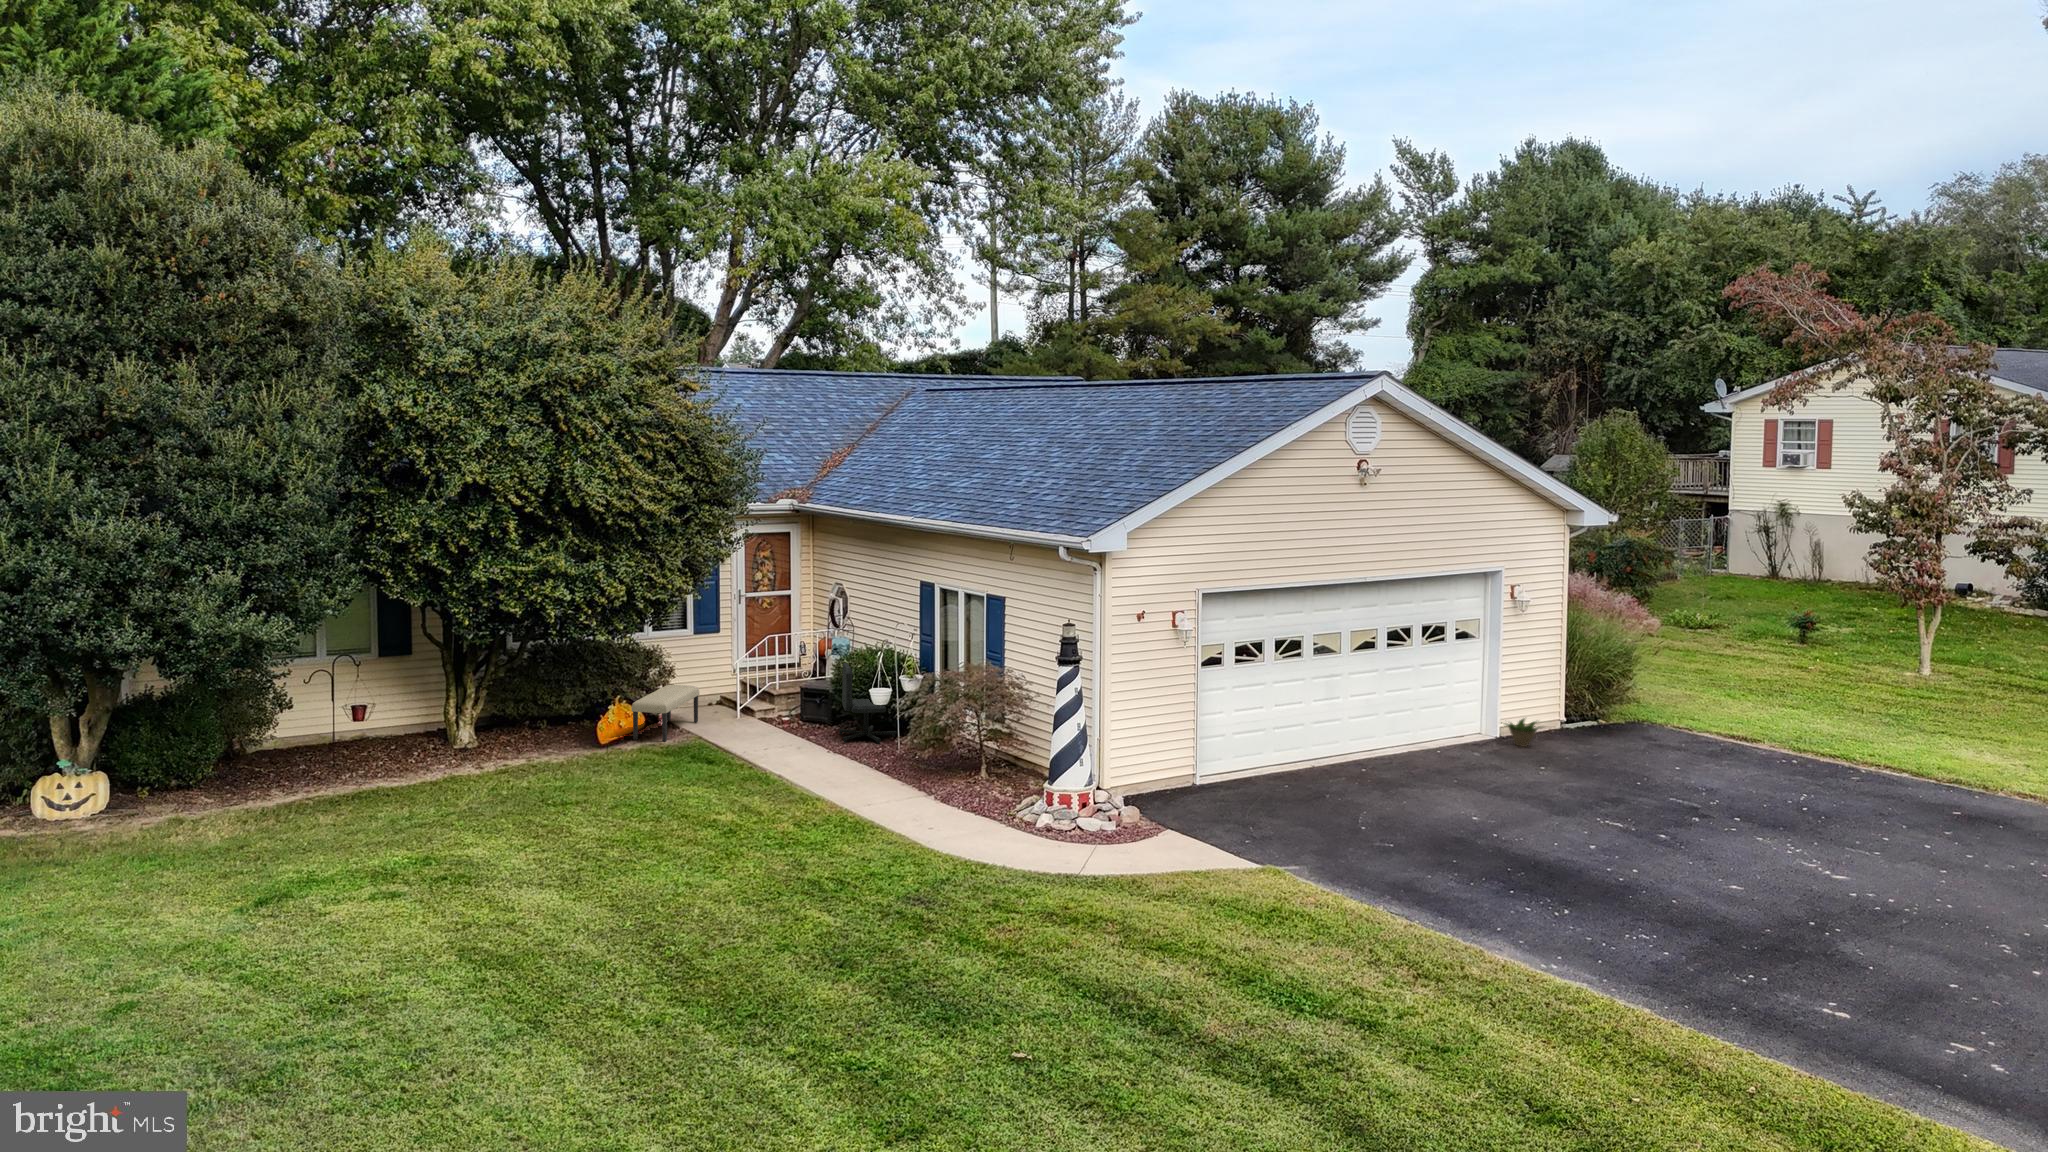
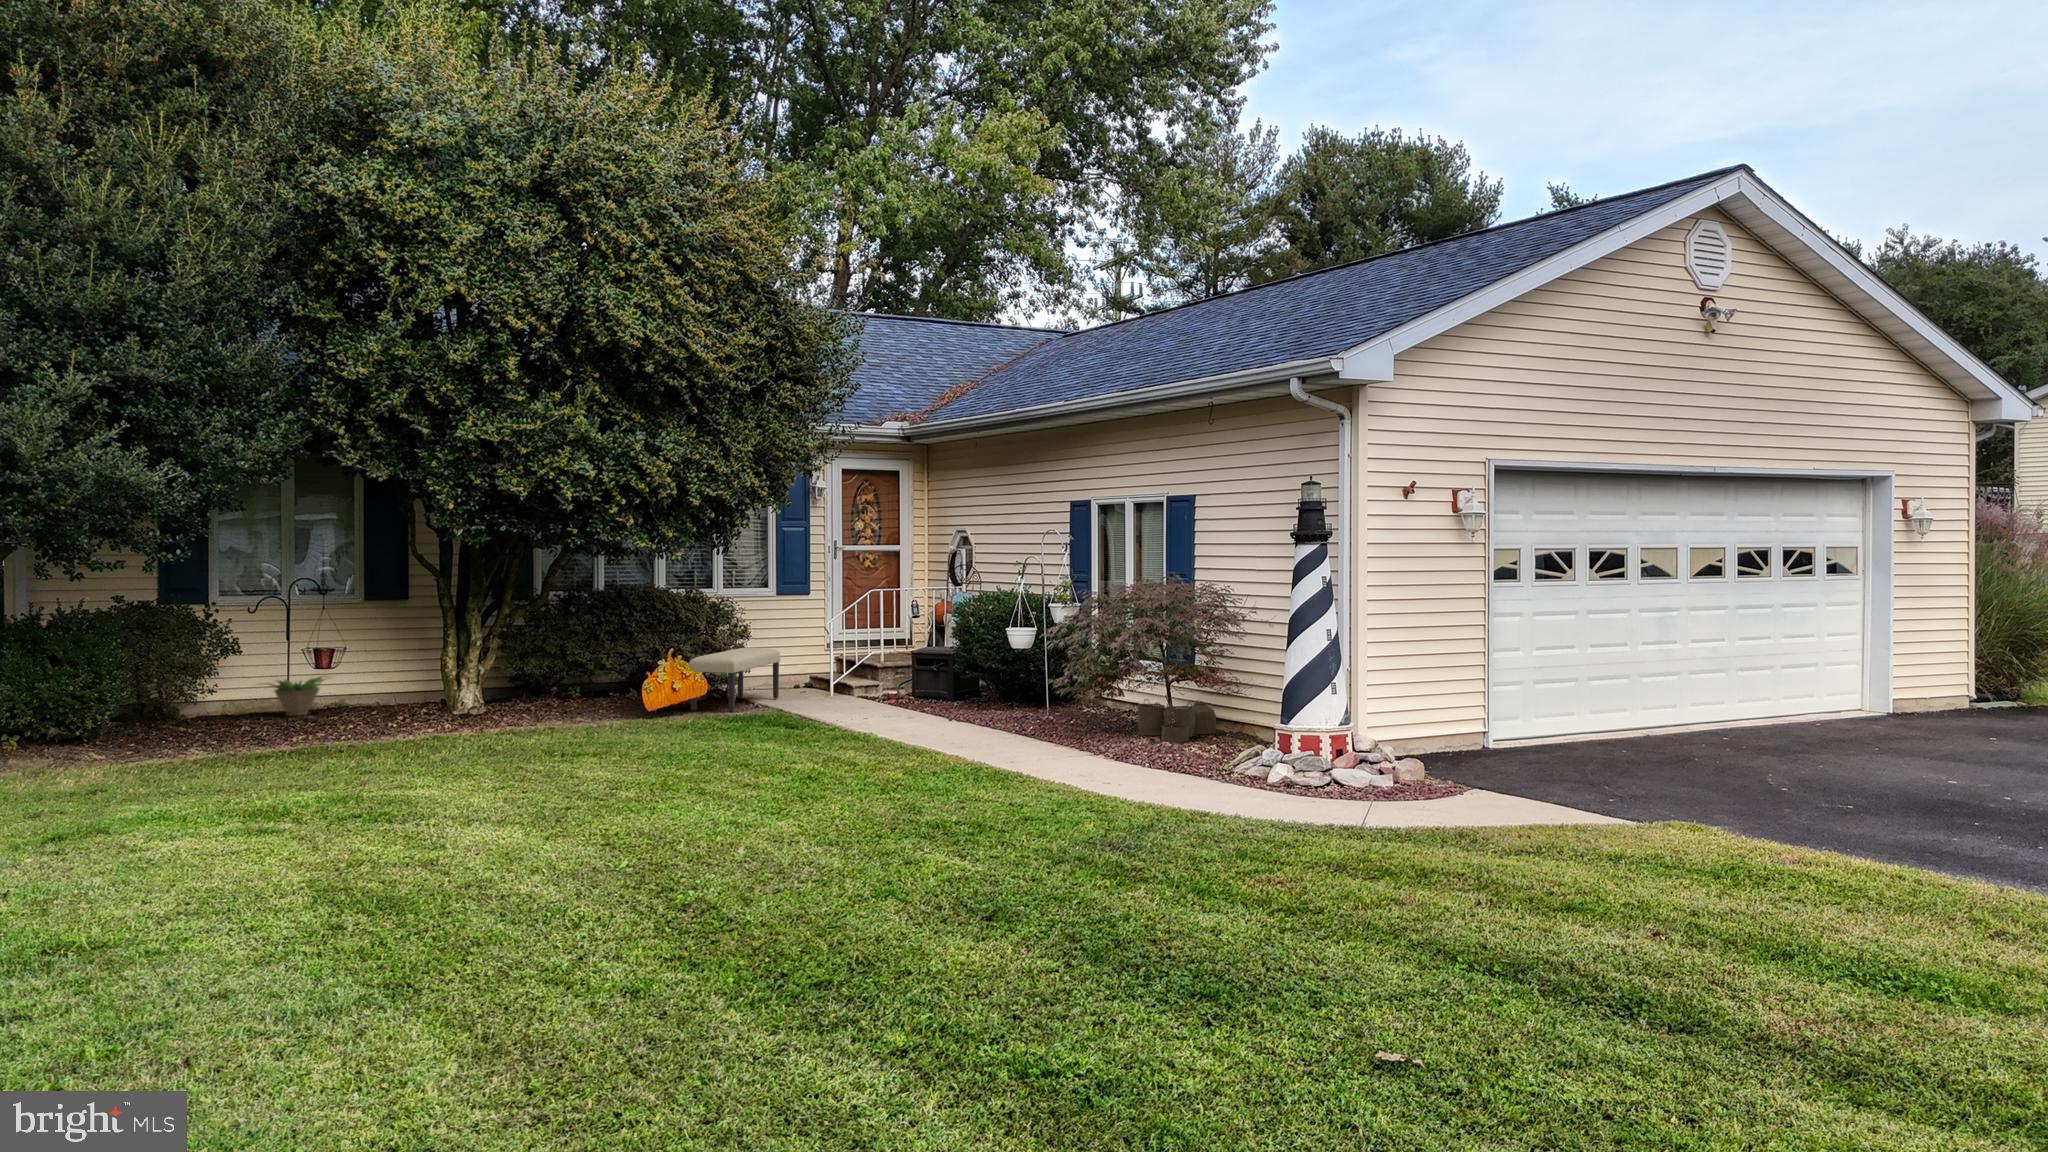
chair: present [839,663,896,744] -> none [966,609,1043,715]
decorative plant: present [1501,719,1541,747] -> present [268,676,324,715]
woven basket: none [959,744,1015,780] -> present [1138,699,1216,742]

